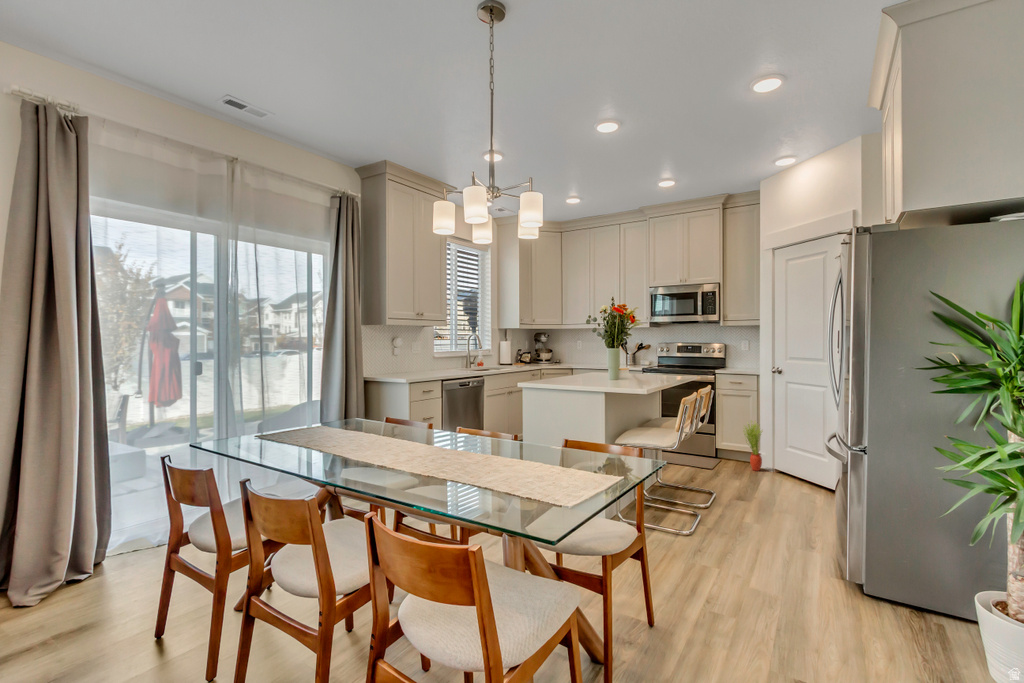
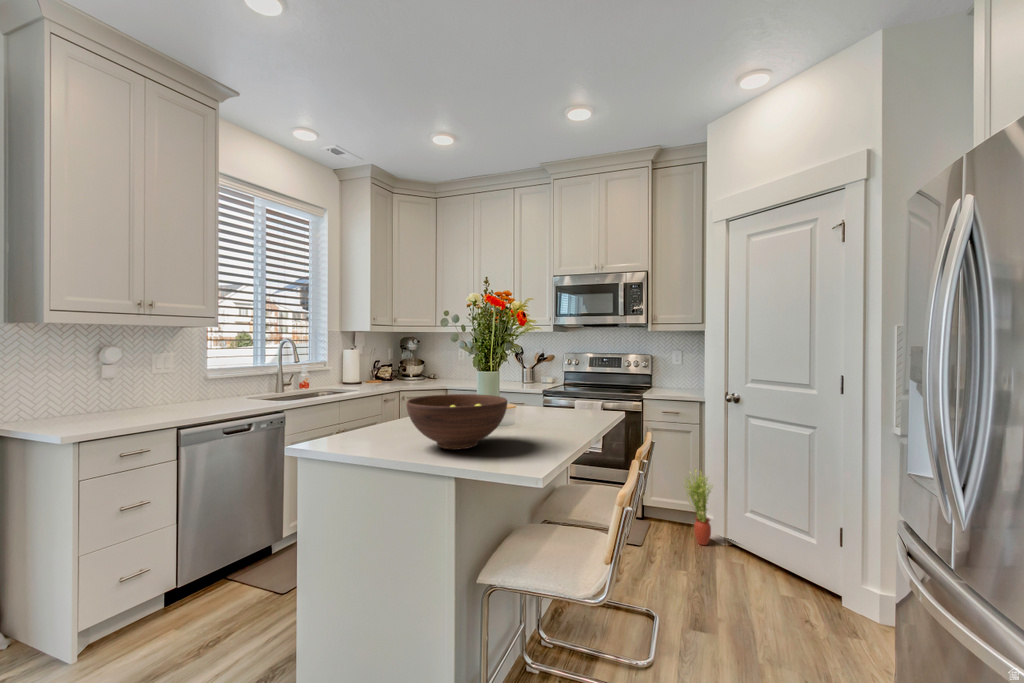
fruit bowl: none [575,360,624,384] -> present [406,394,507,450]

